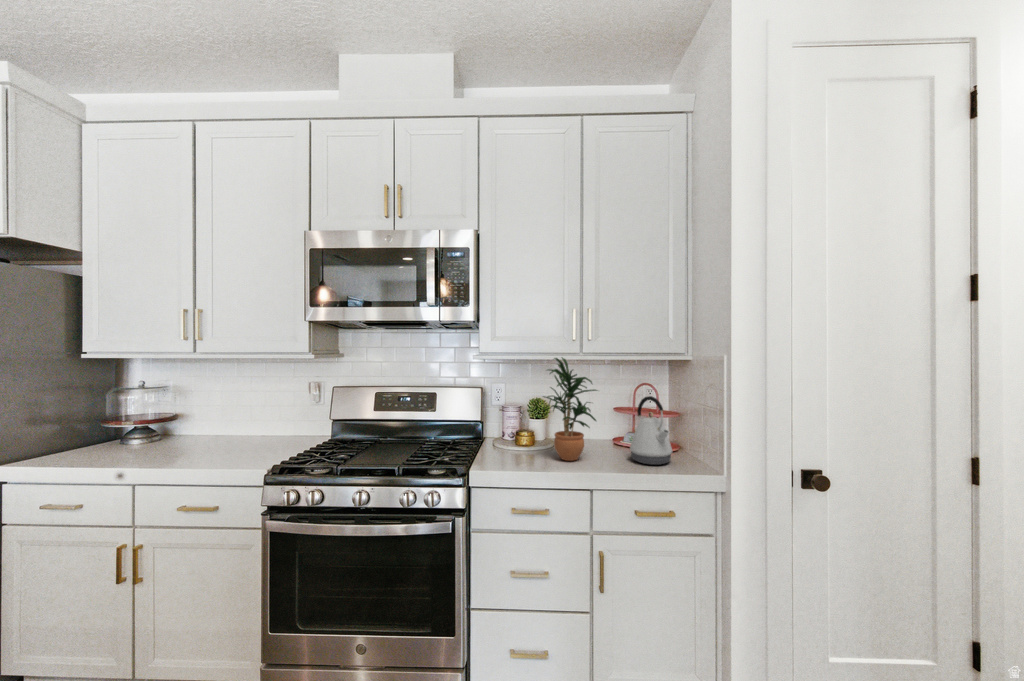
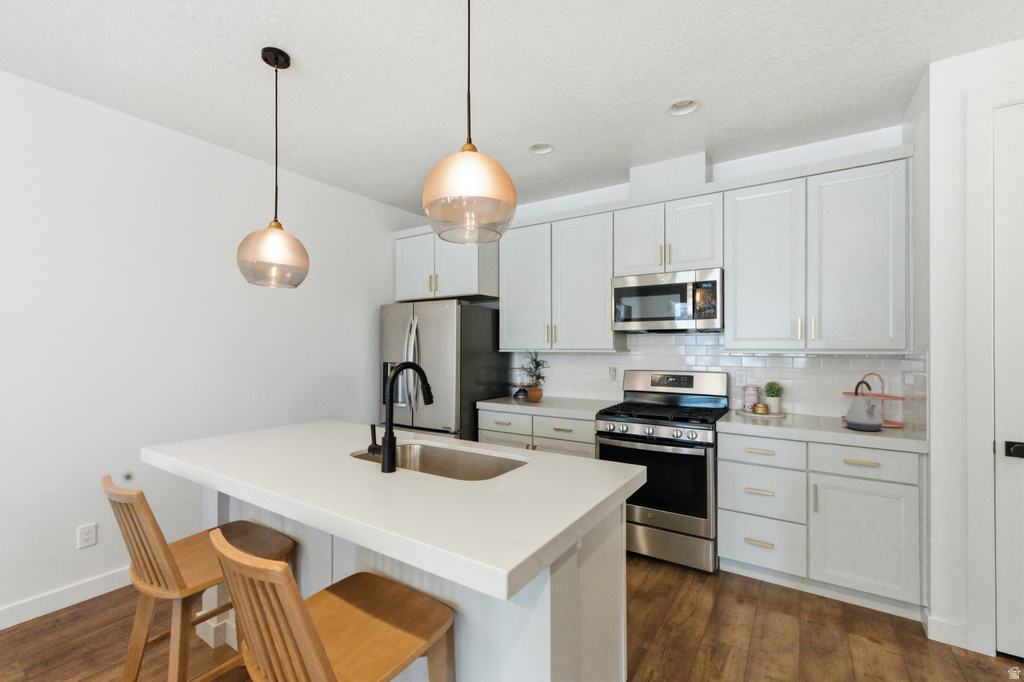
potted plant: present [543,358,597,461] -> present [524,352,549,402]

